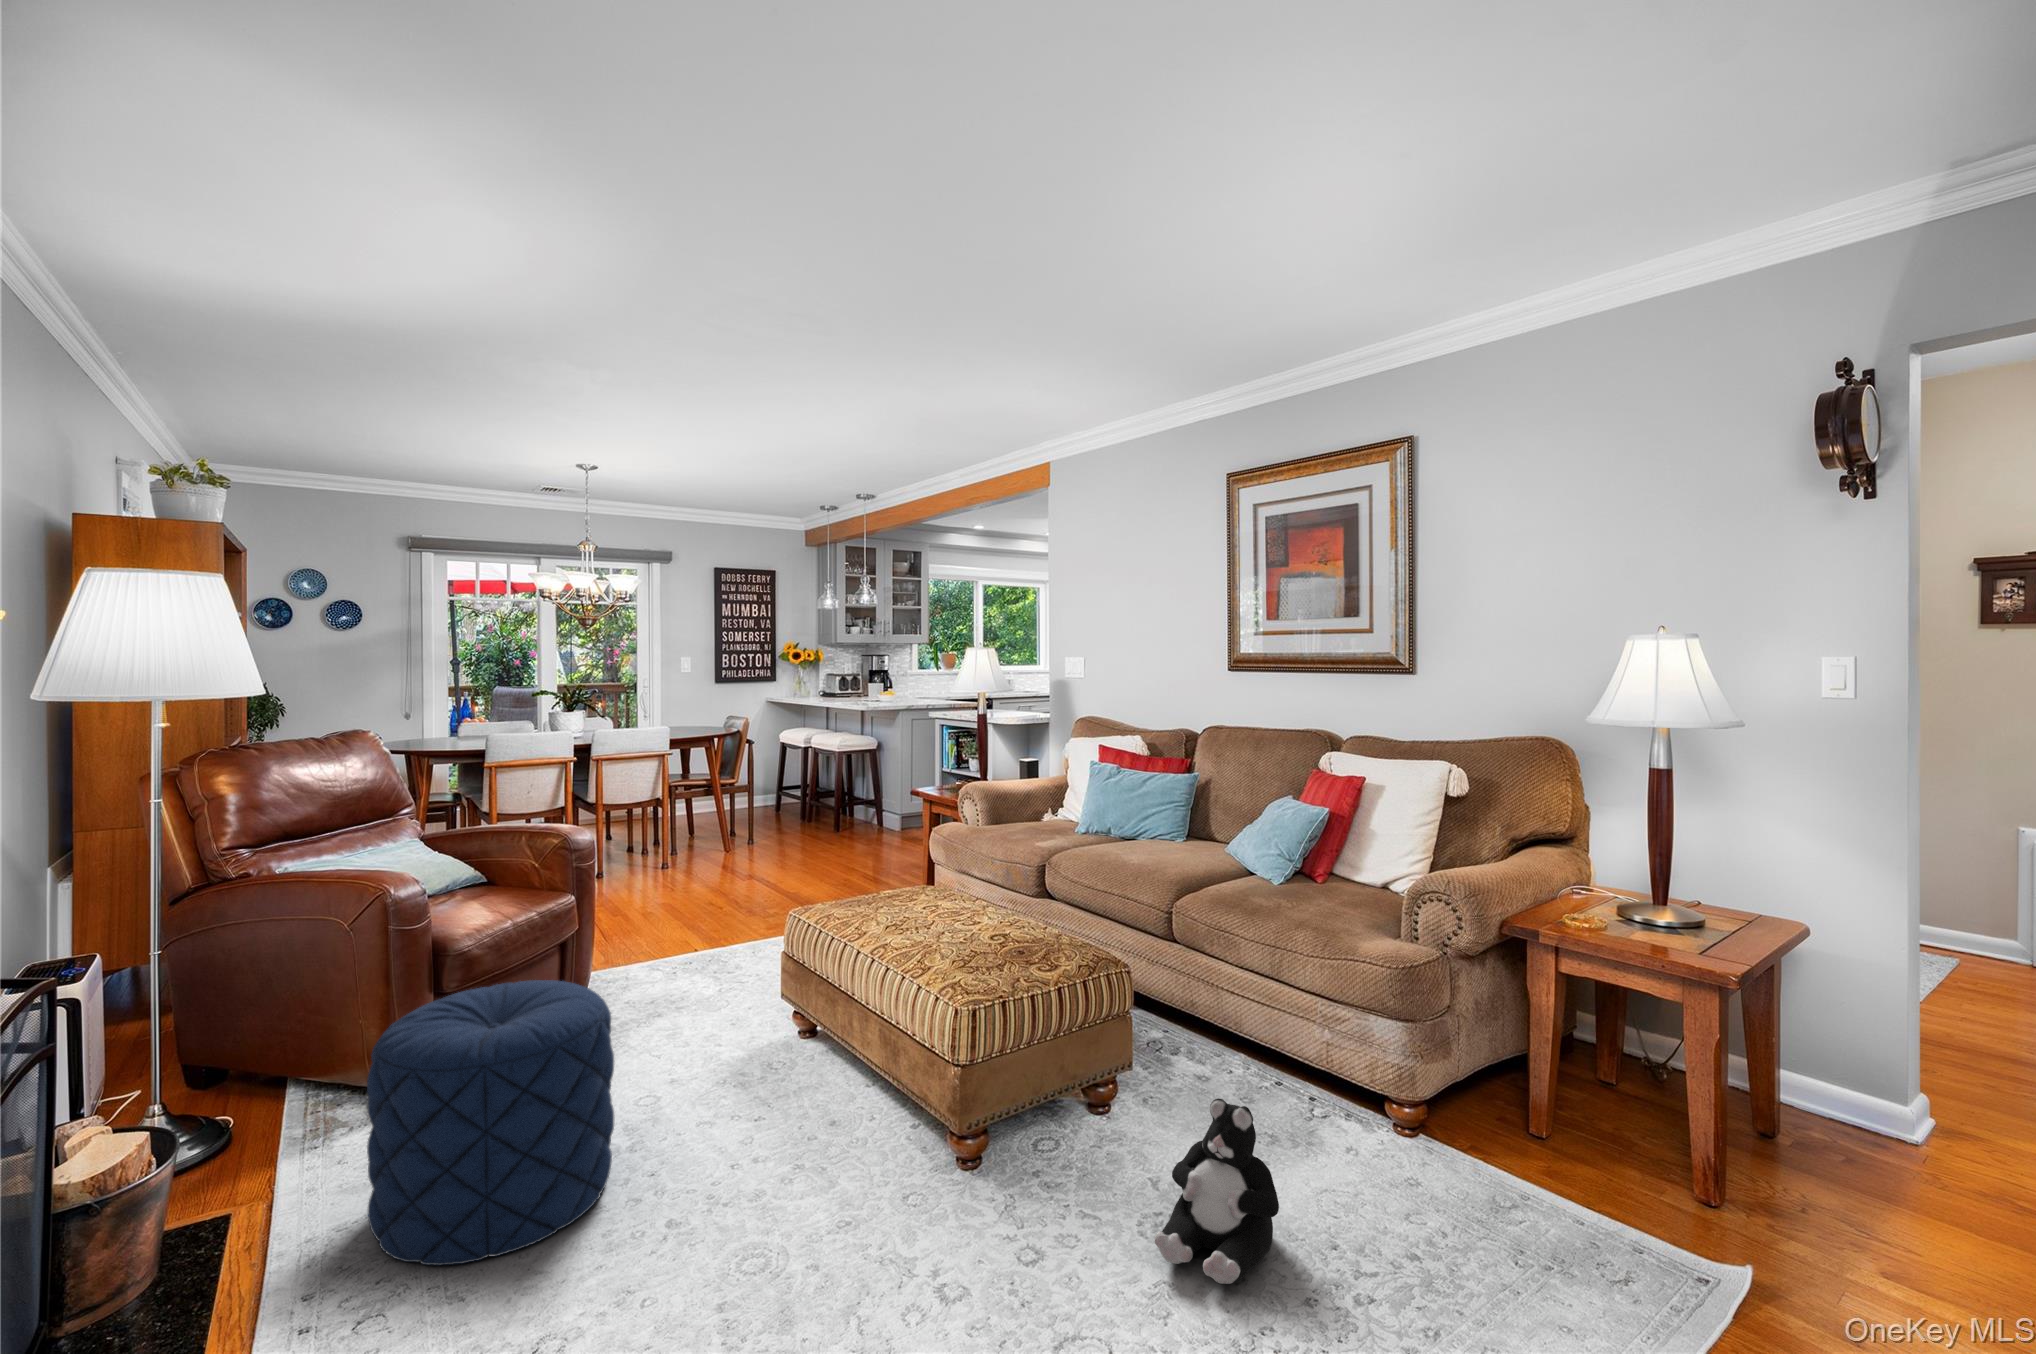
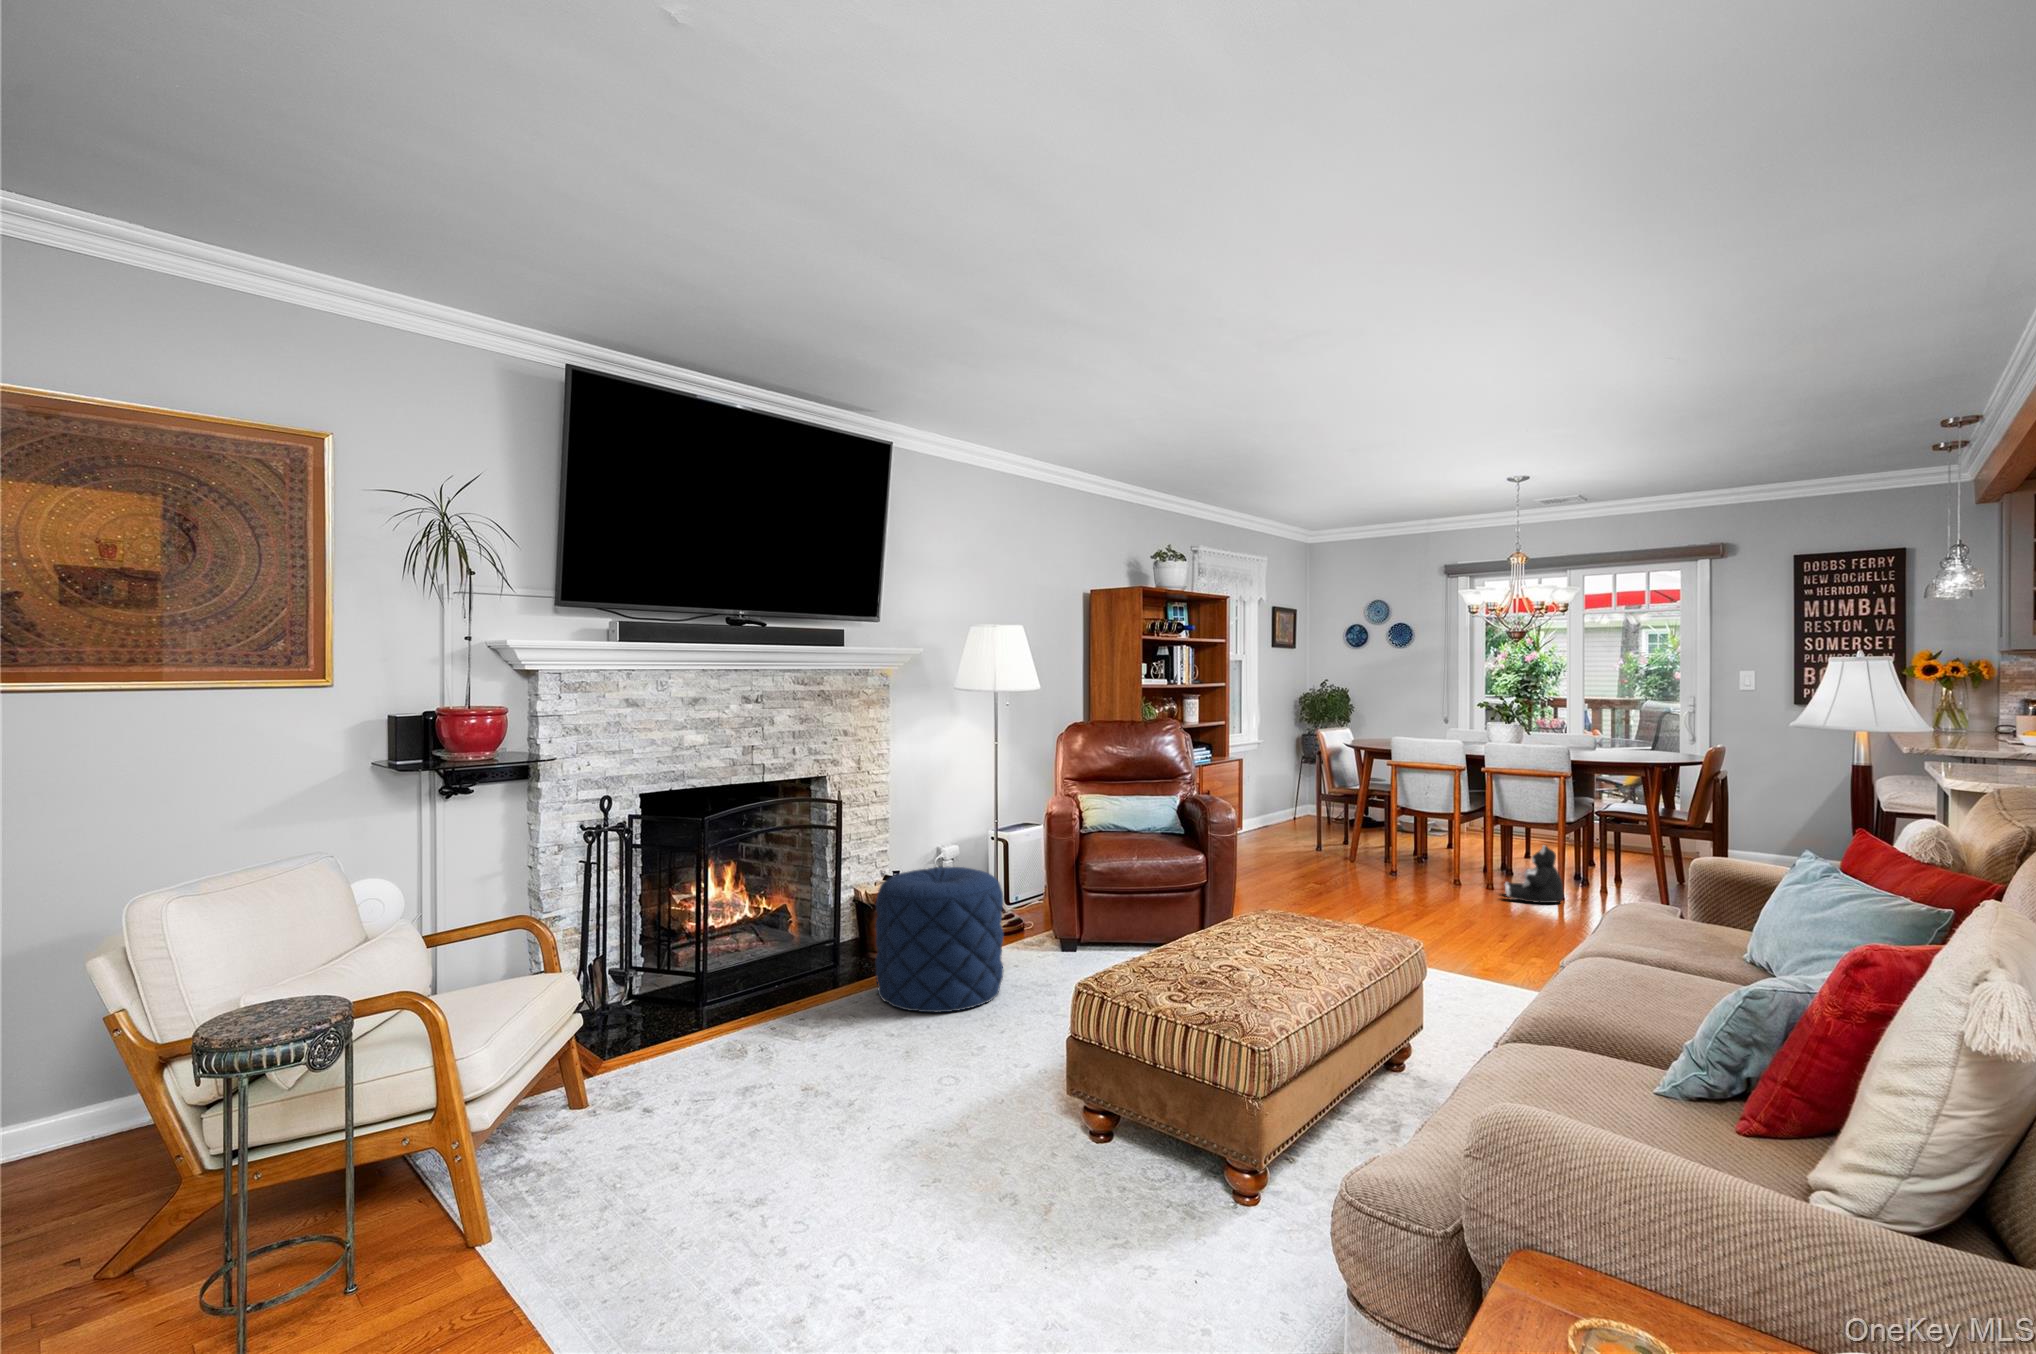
plush toy: present [1155,1099,1279,1284] -> present [1505,845,1563,903]

